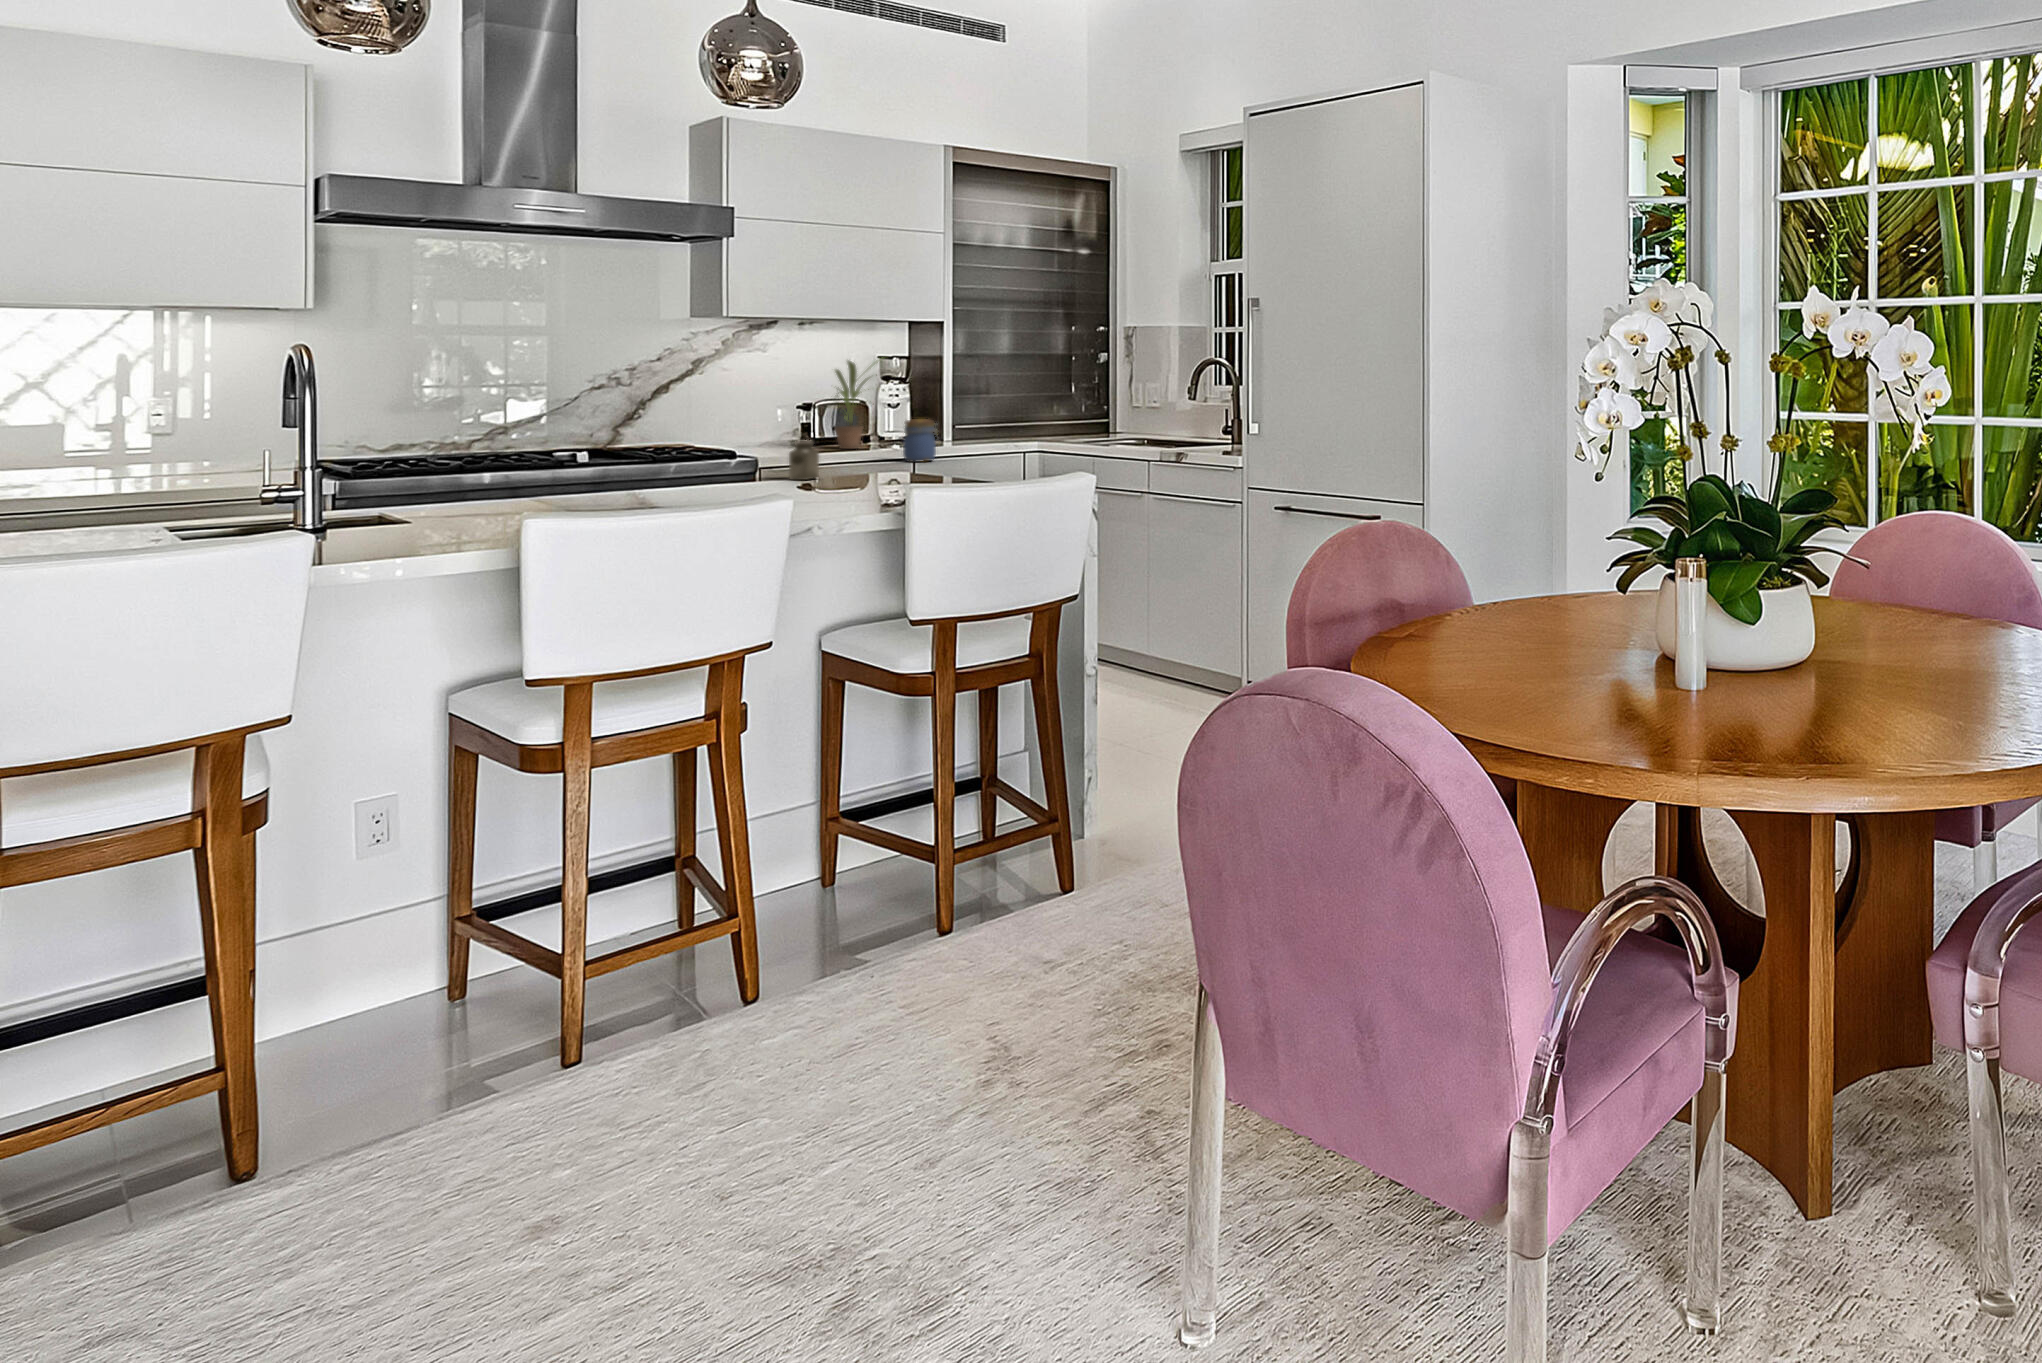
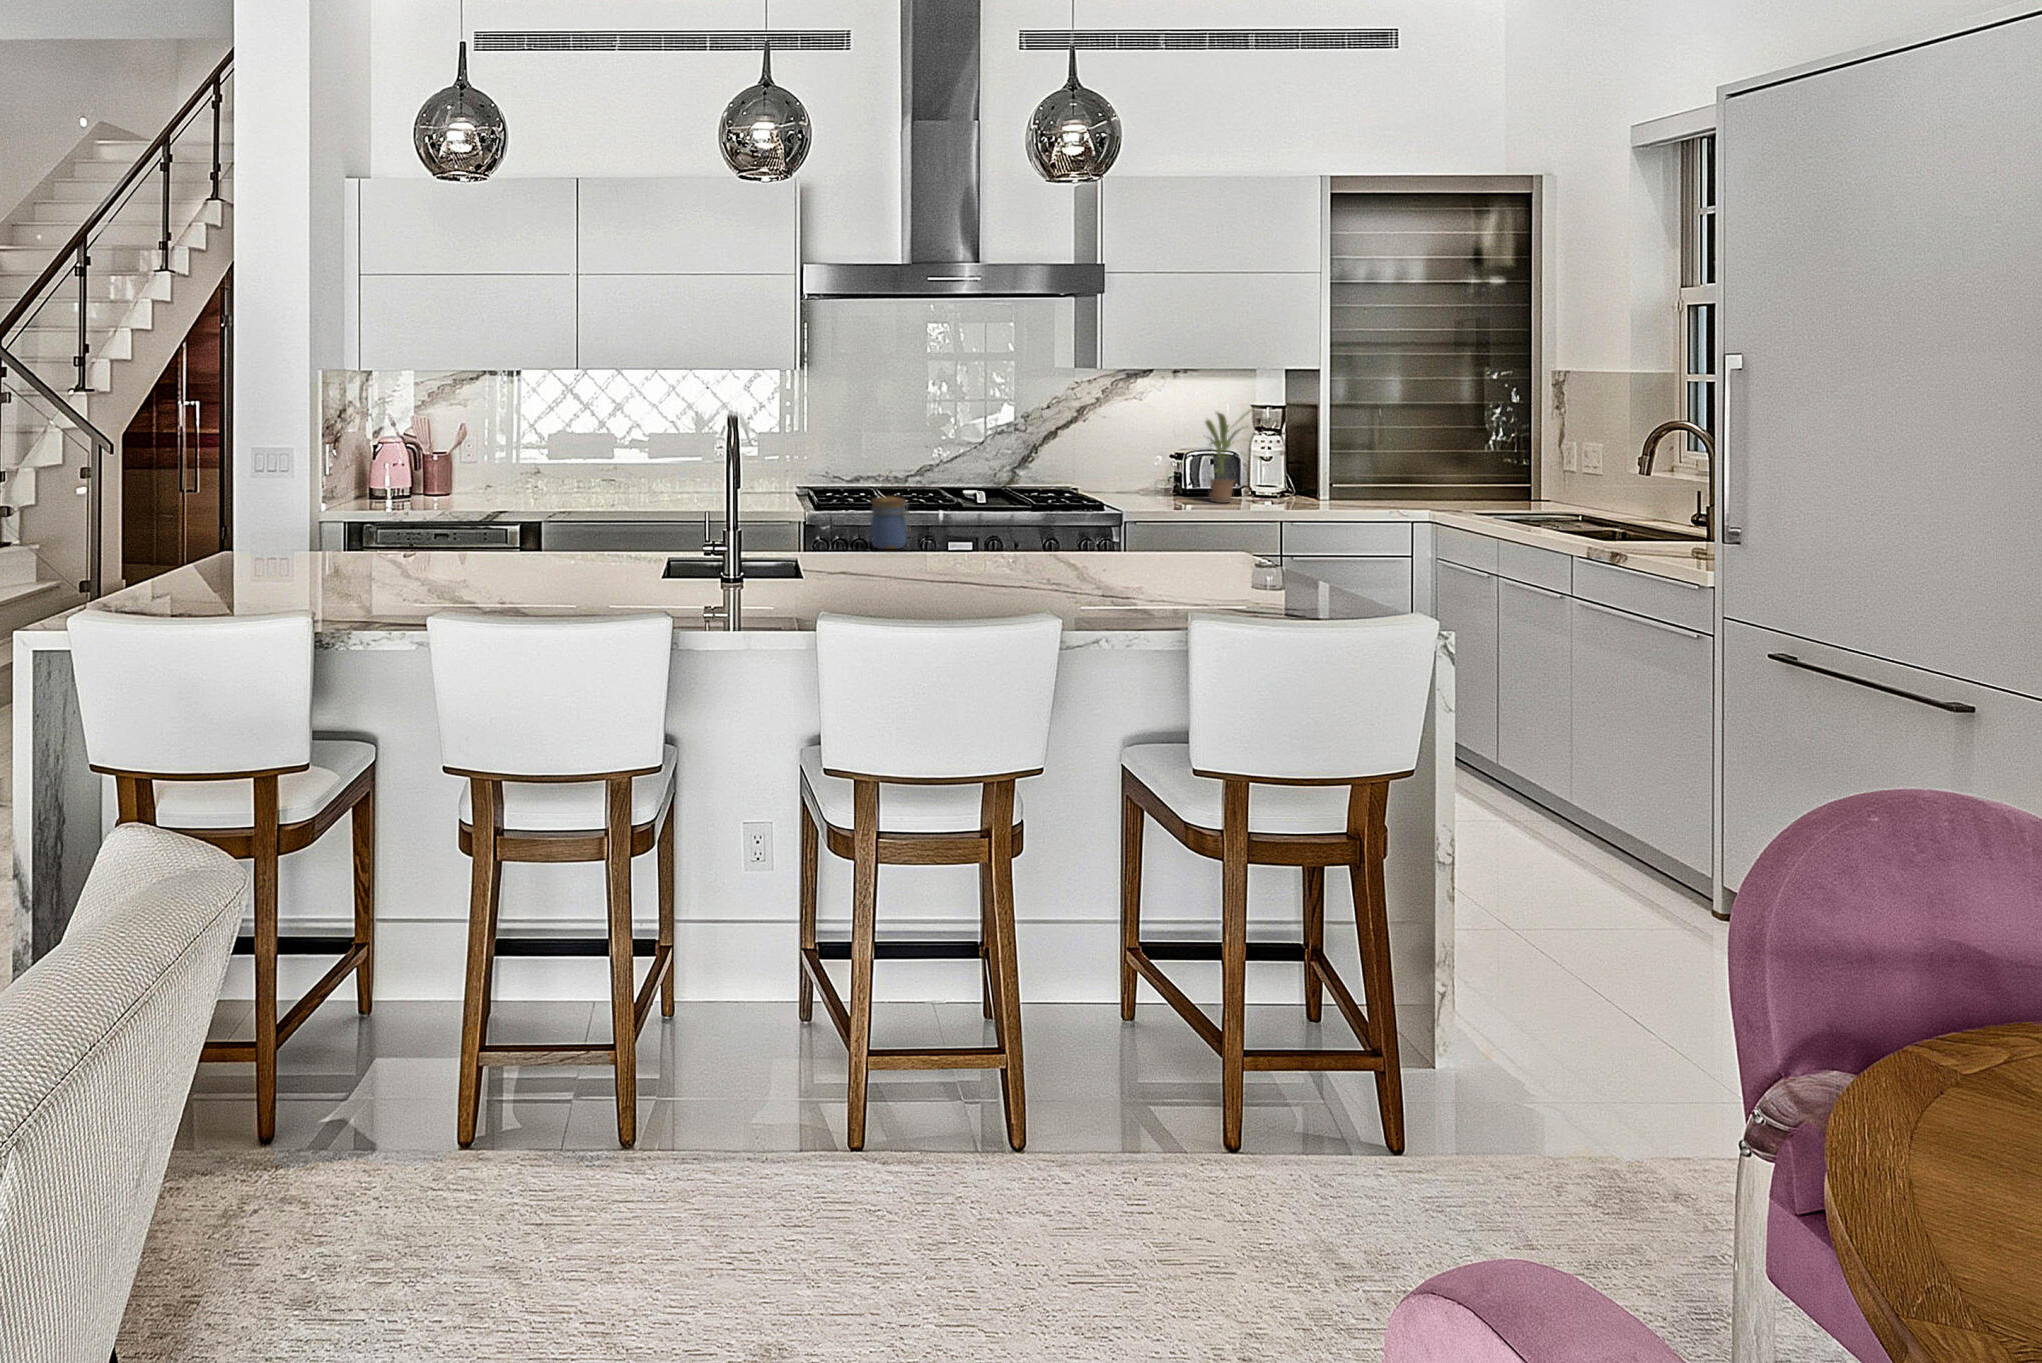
jar: present [903,419,937,462] -> present [871,496,910,549]
salt shaker: present [789,441,819,480] -> none [1141,504,1171,545]

